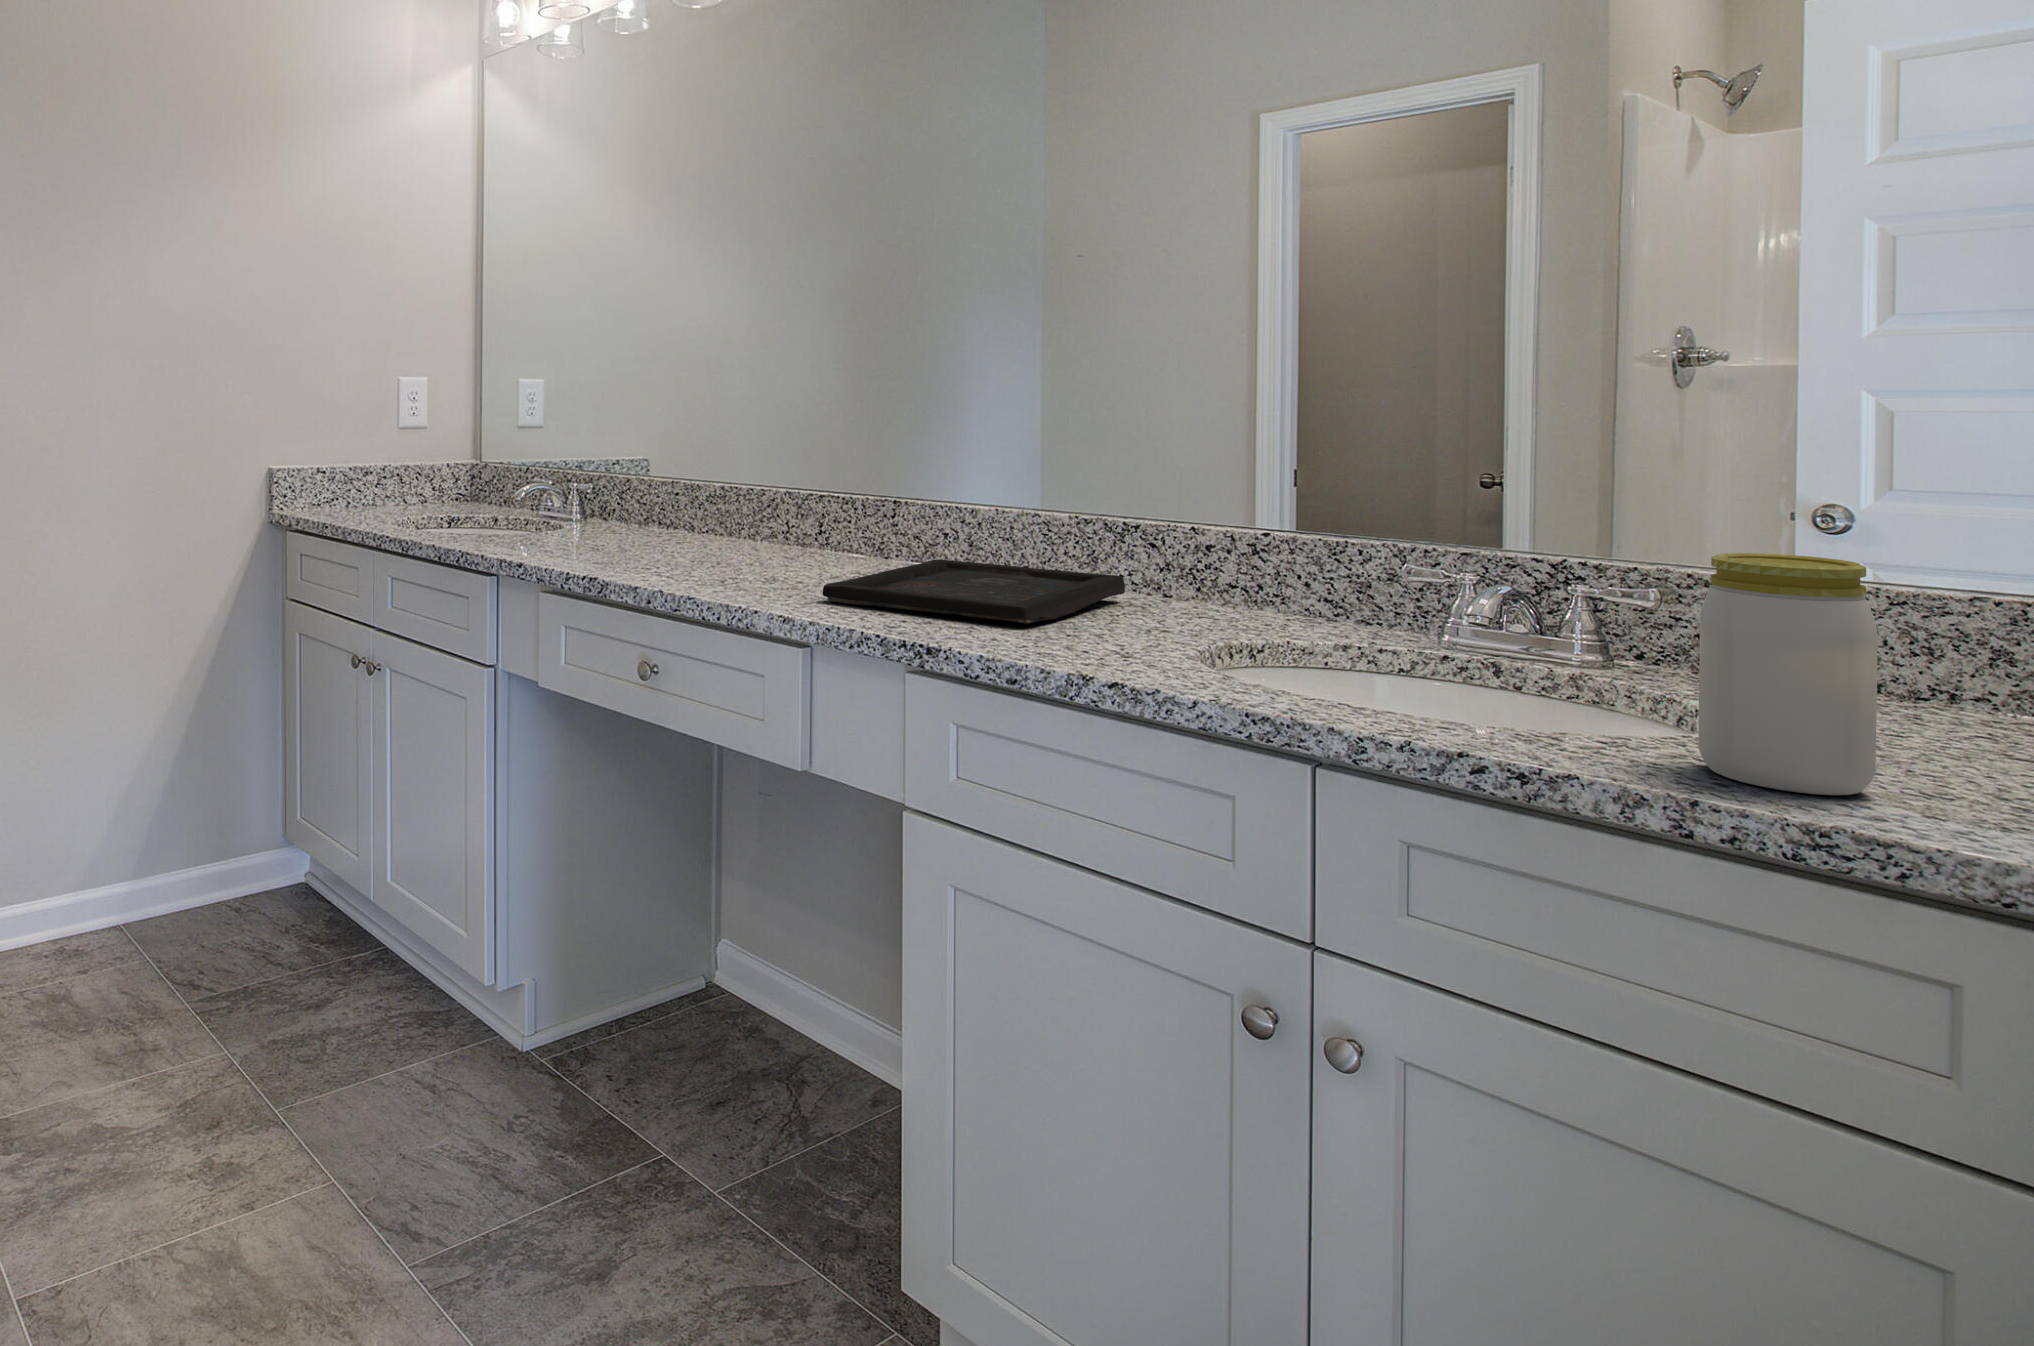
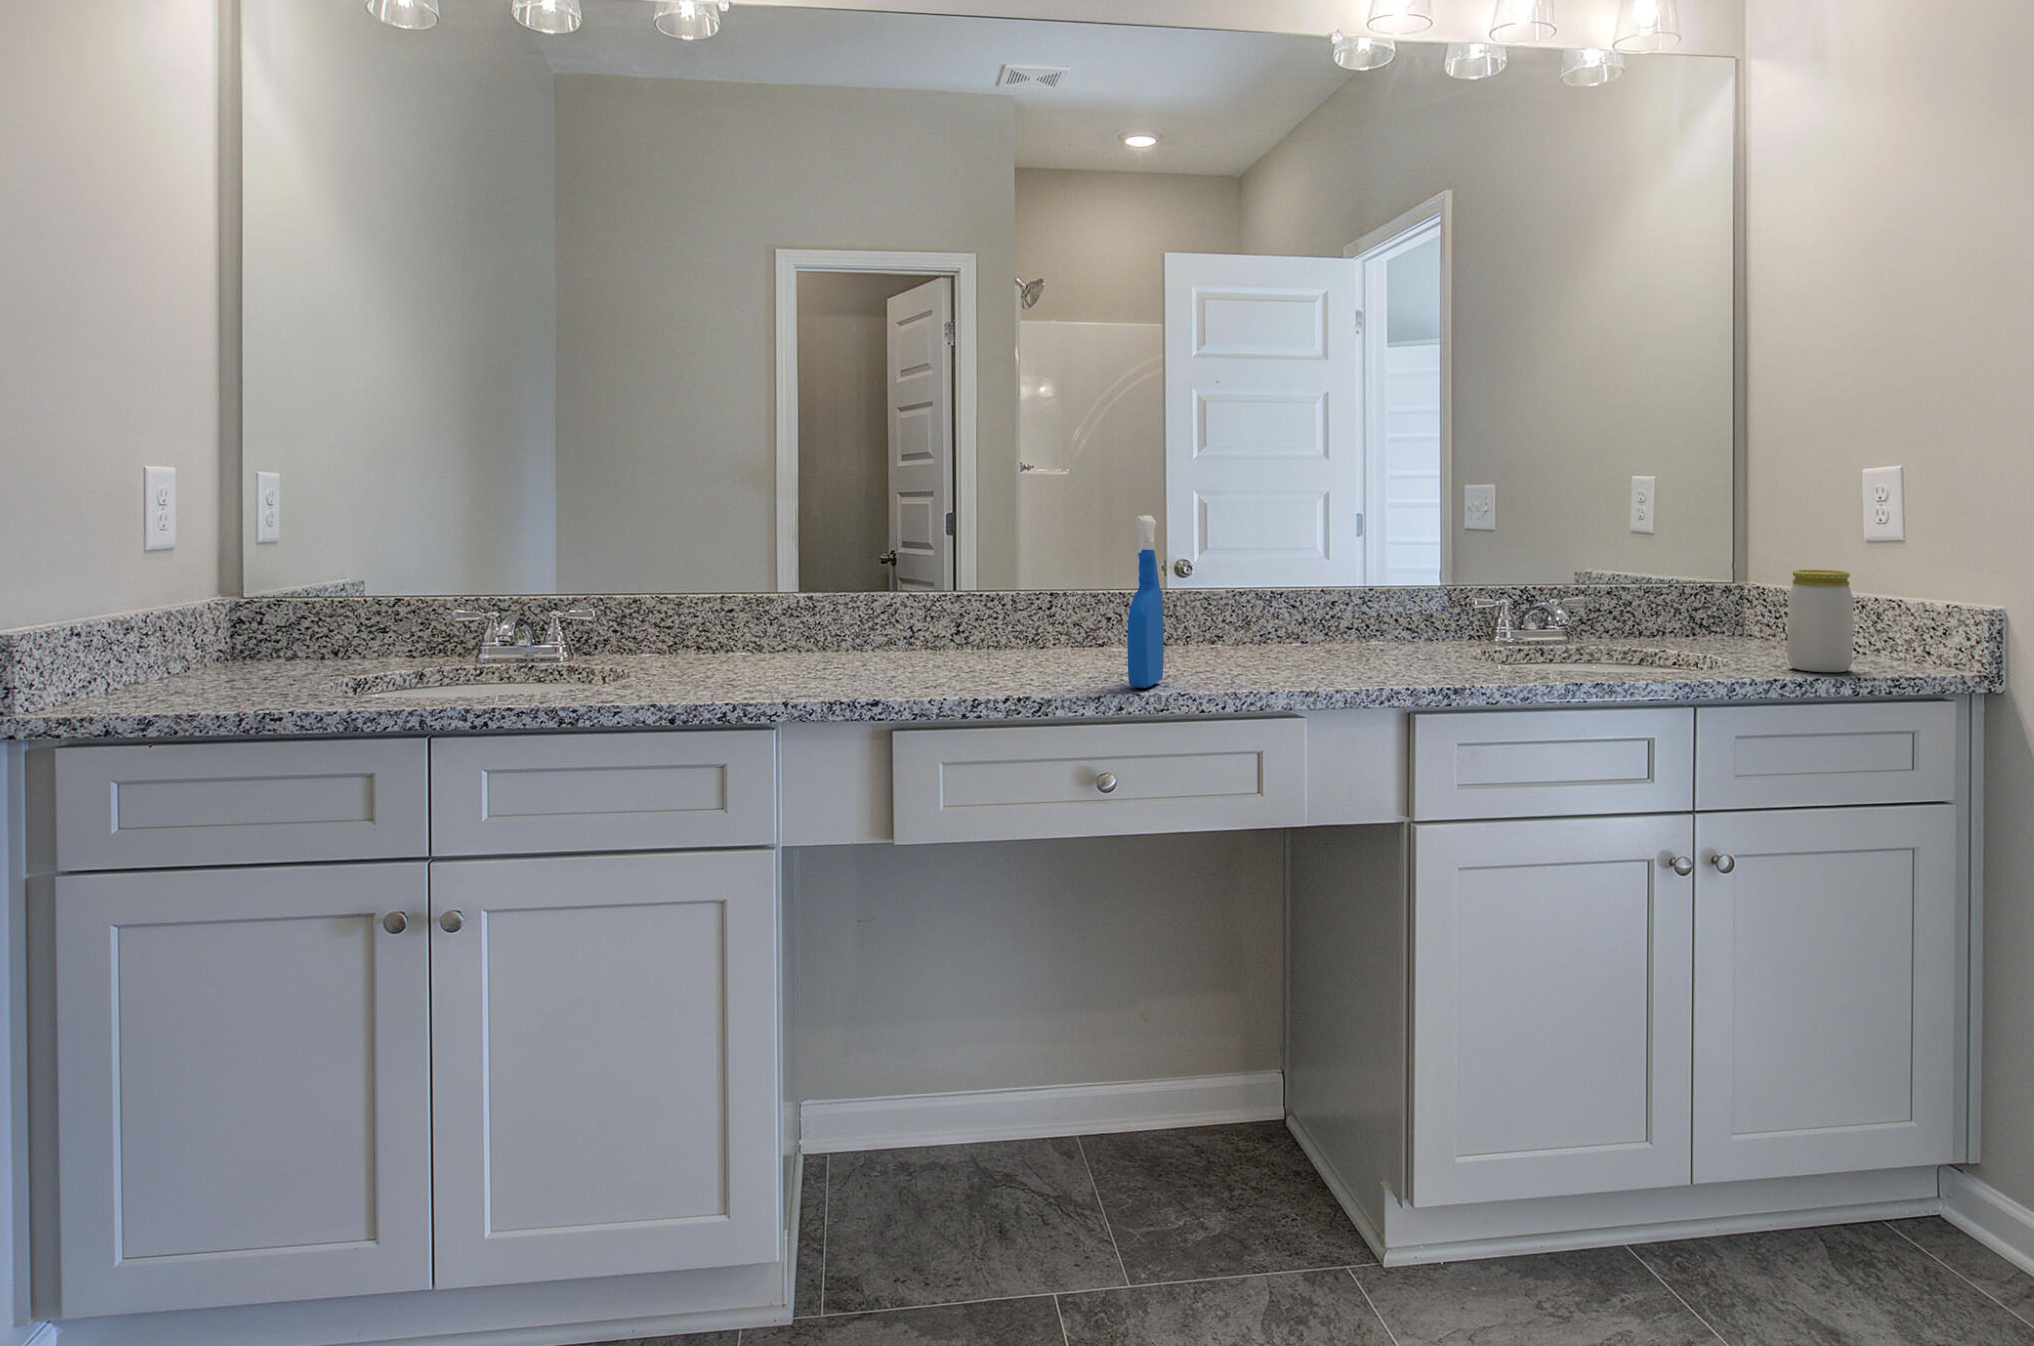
spray bottle: none [663,404,742,587] -> present [1127,516,1164,688]
tray: present [823,559,1125,623] -> none [1160,631,1405,678]

